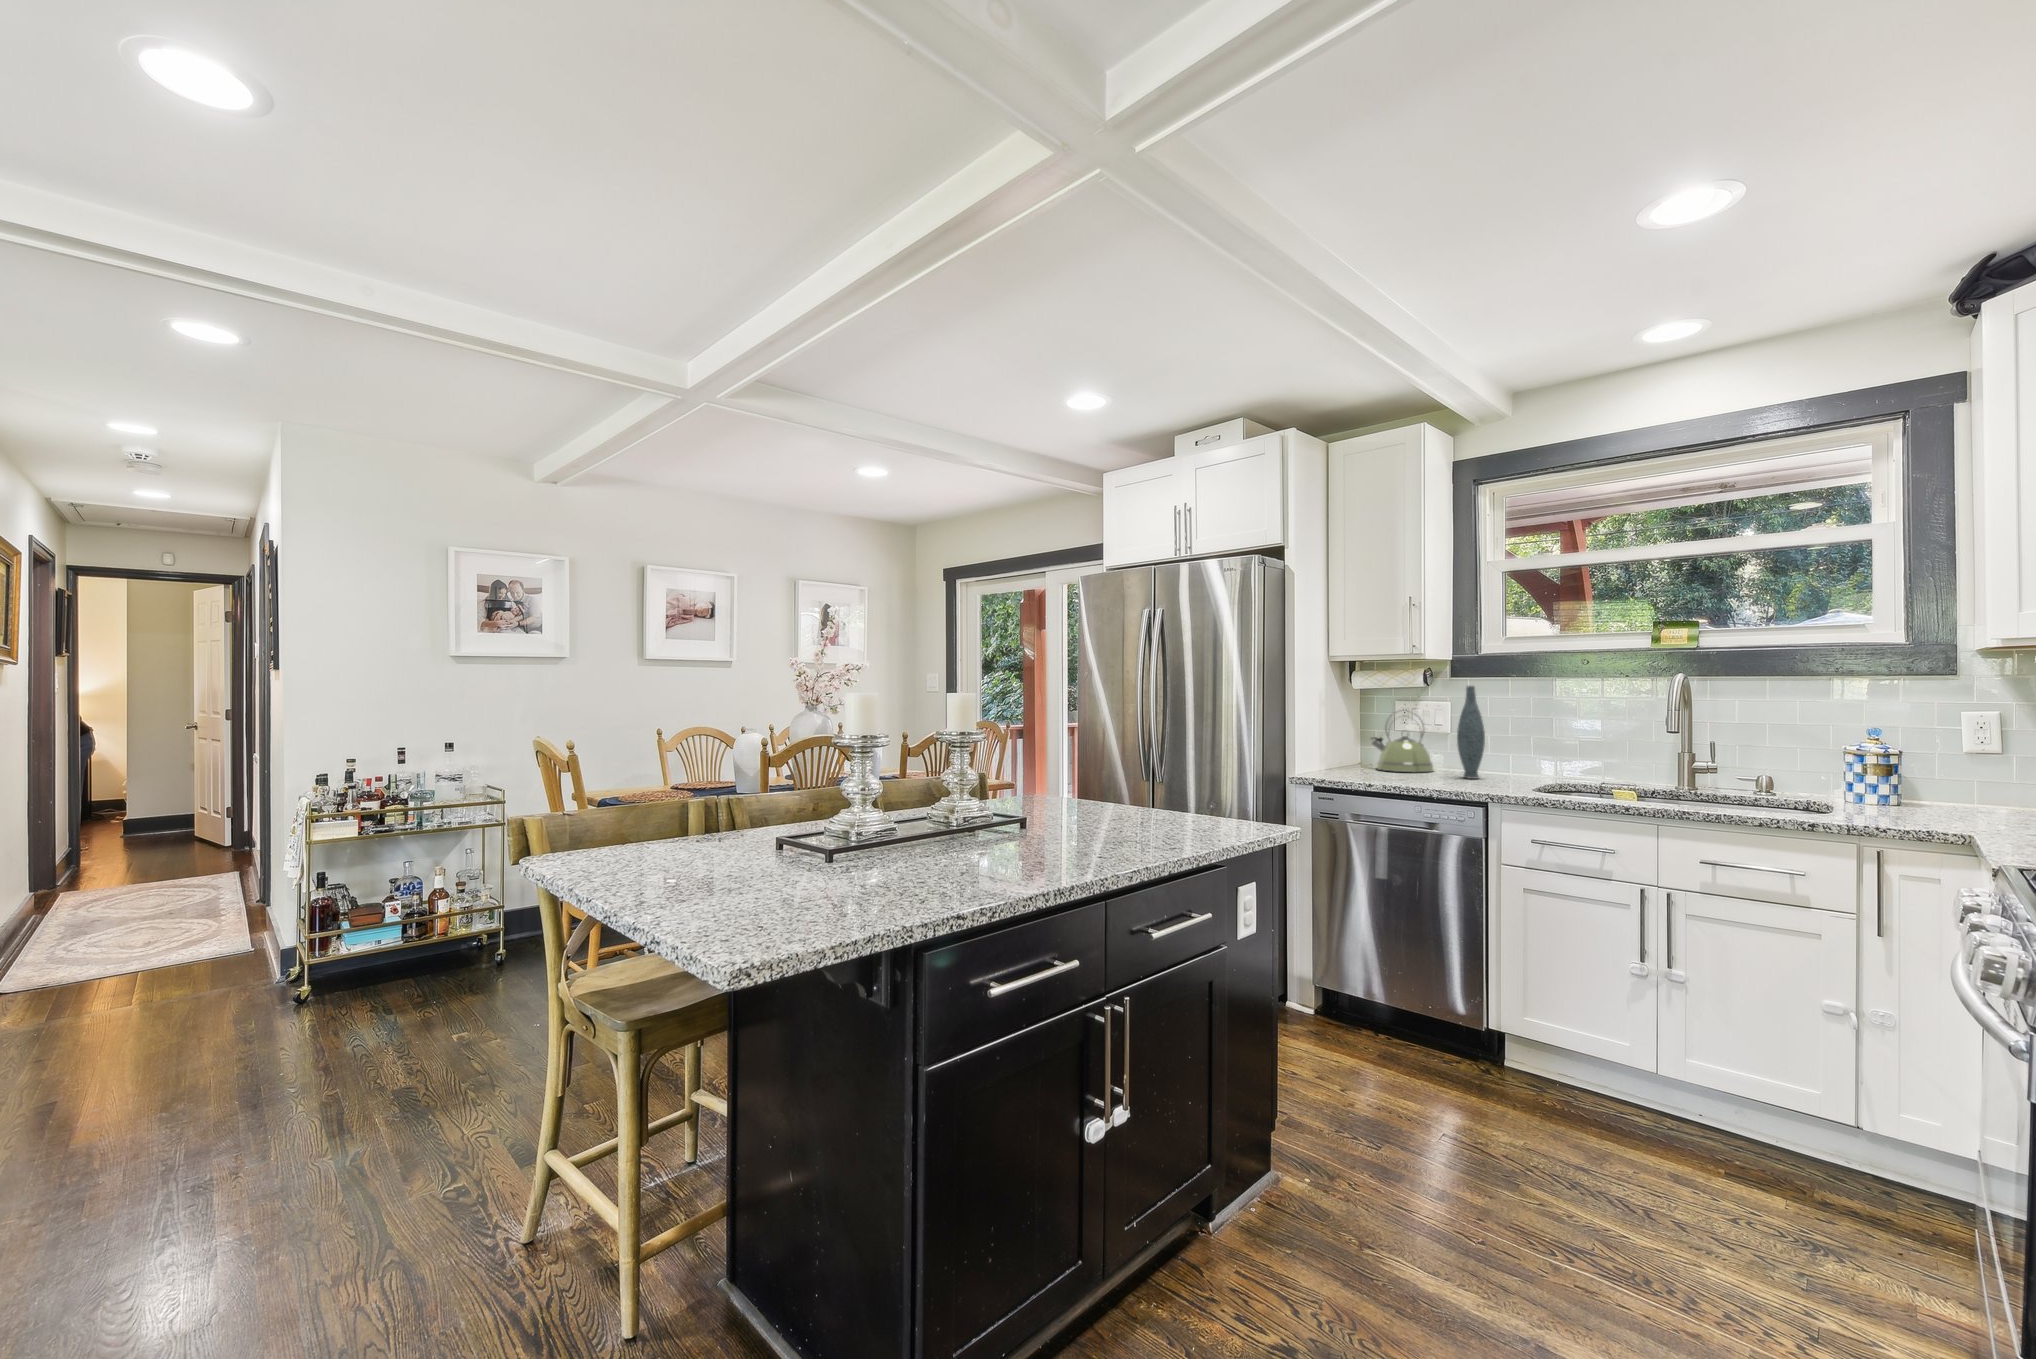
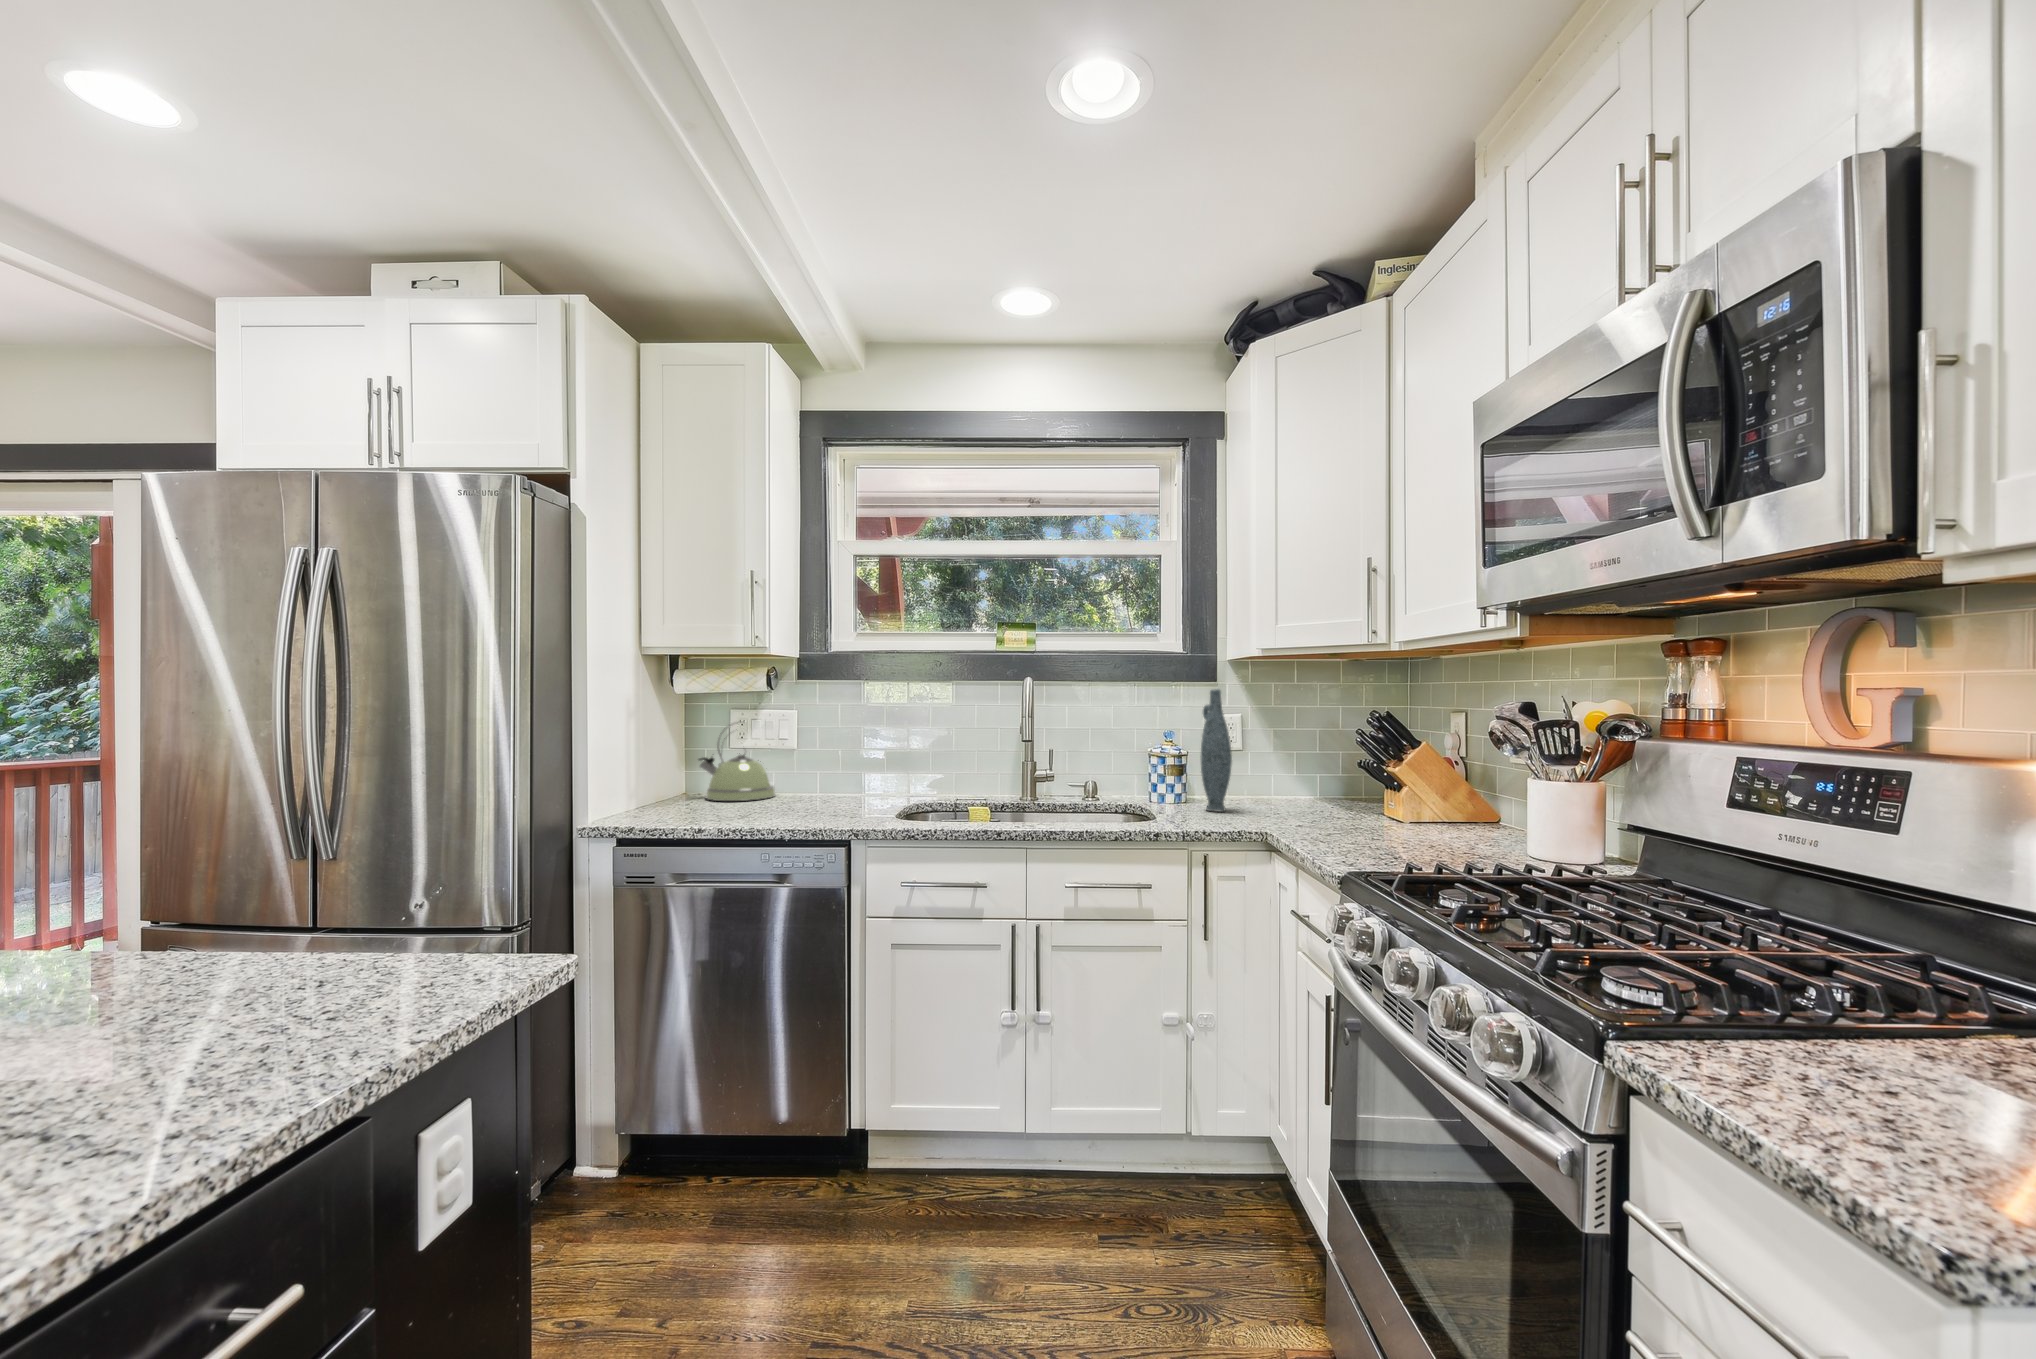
vase: present [1457,686,1485,779] -> present [1201,689,1232,812]

